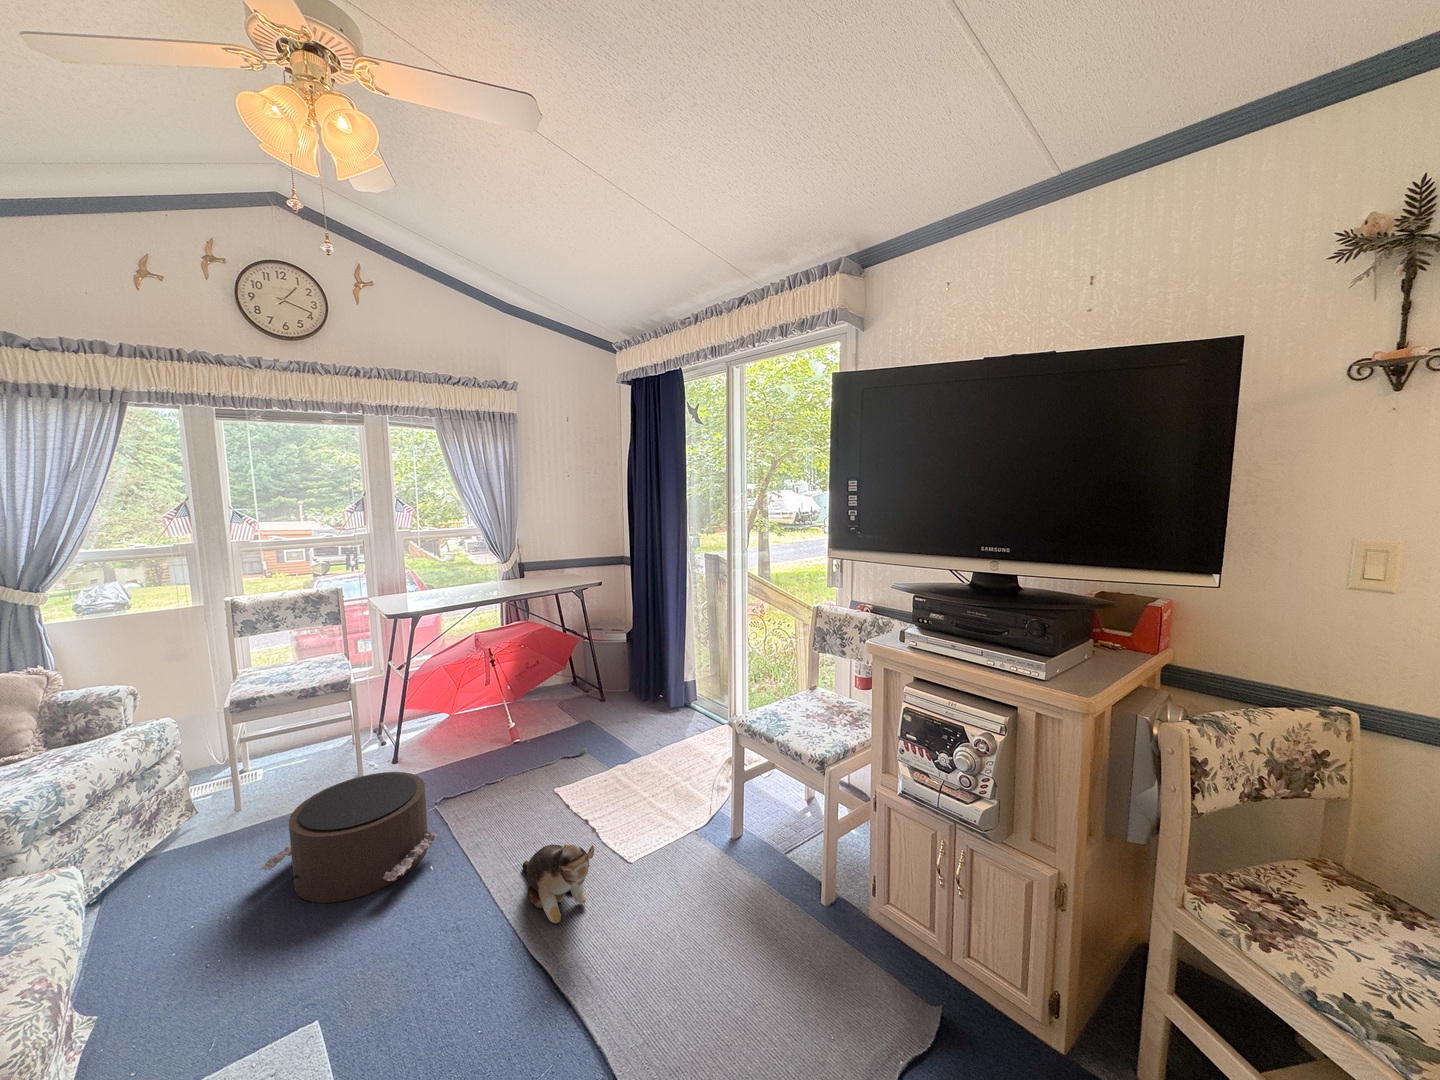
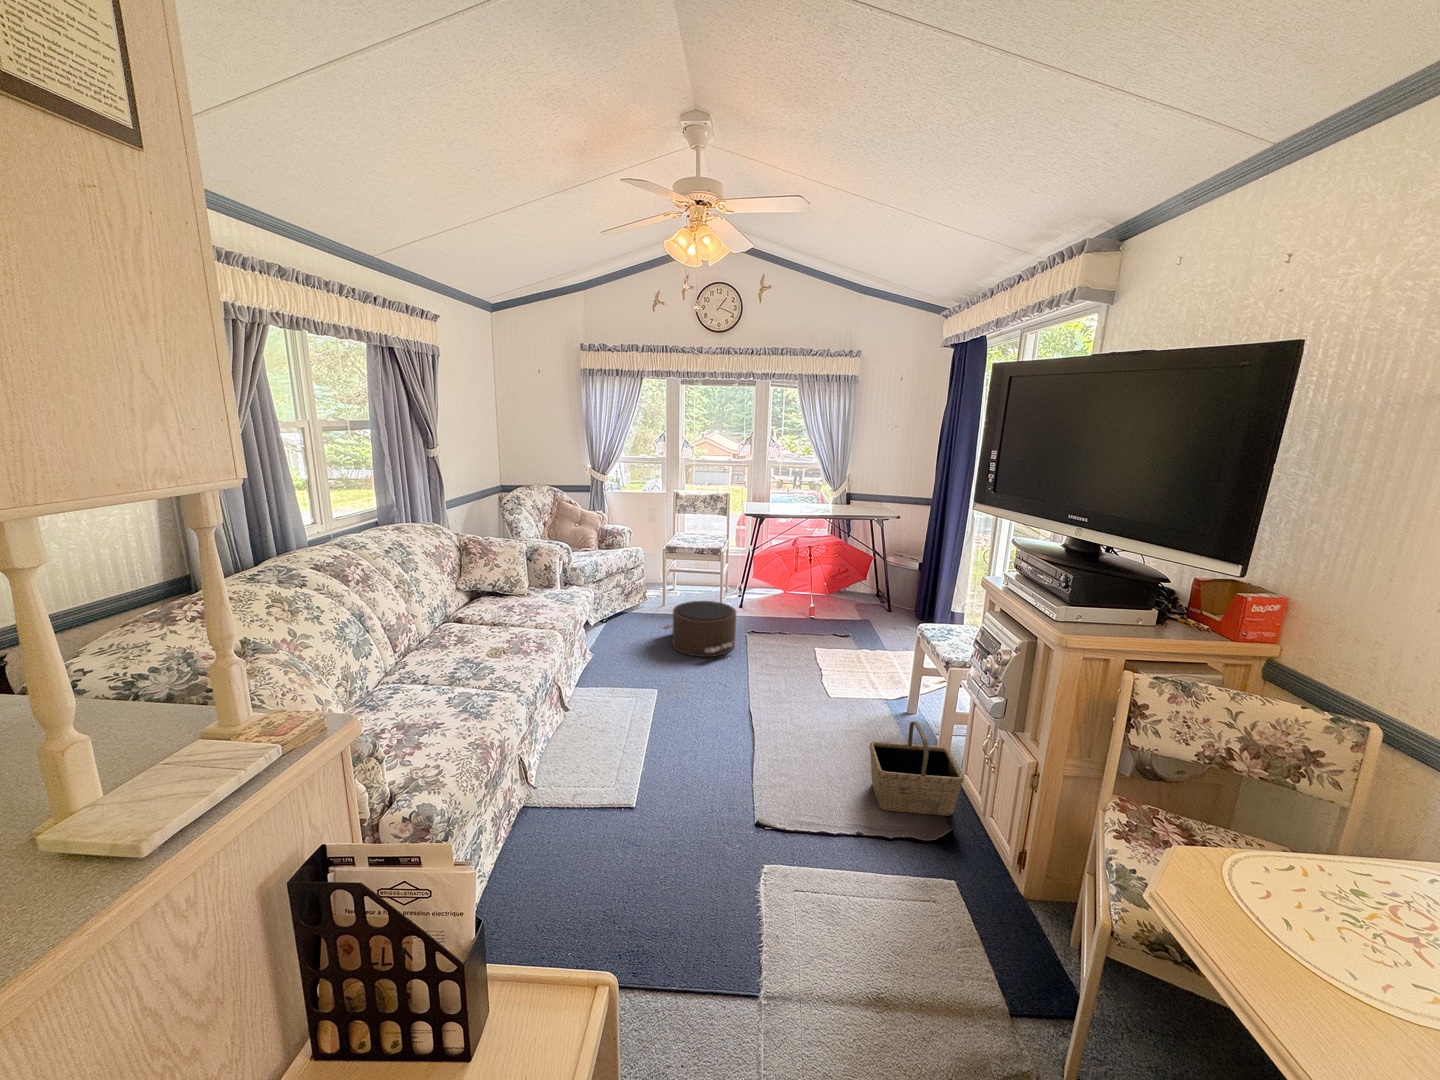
plush toy: present [522,844,594,923] -> none [764,660,794,702]
basket: none [781,864,913,1035] -> present [870,721,964,816]

